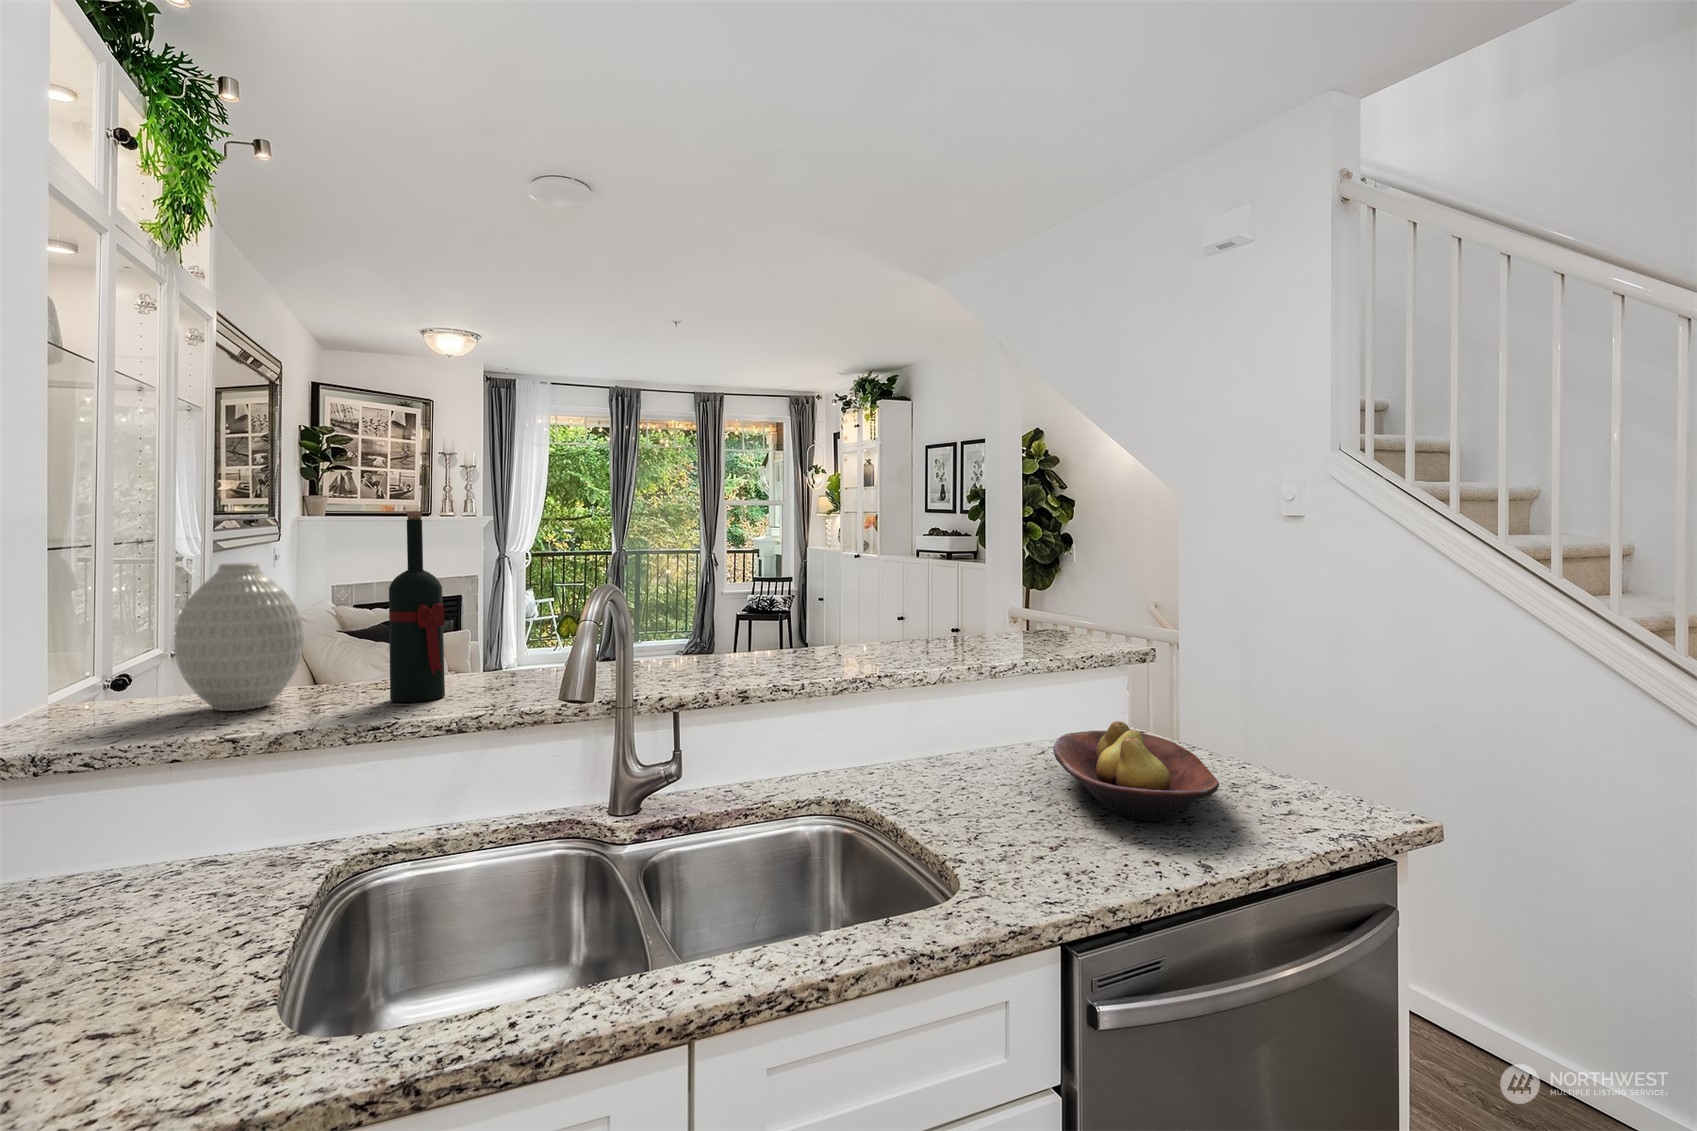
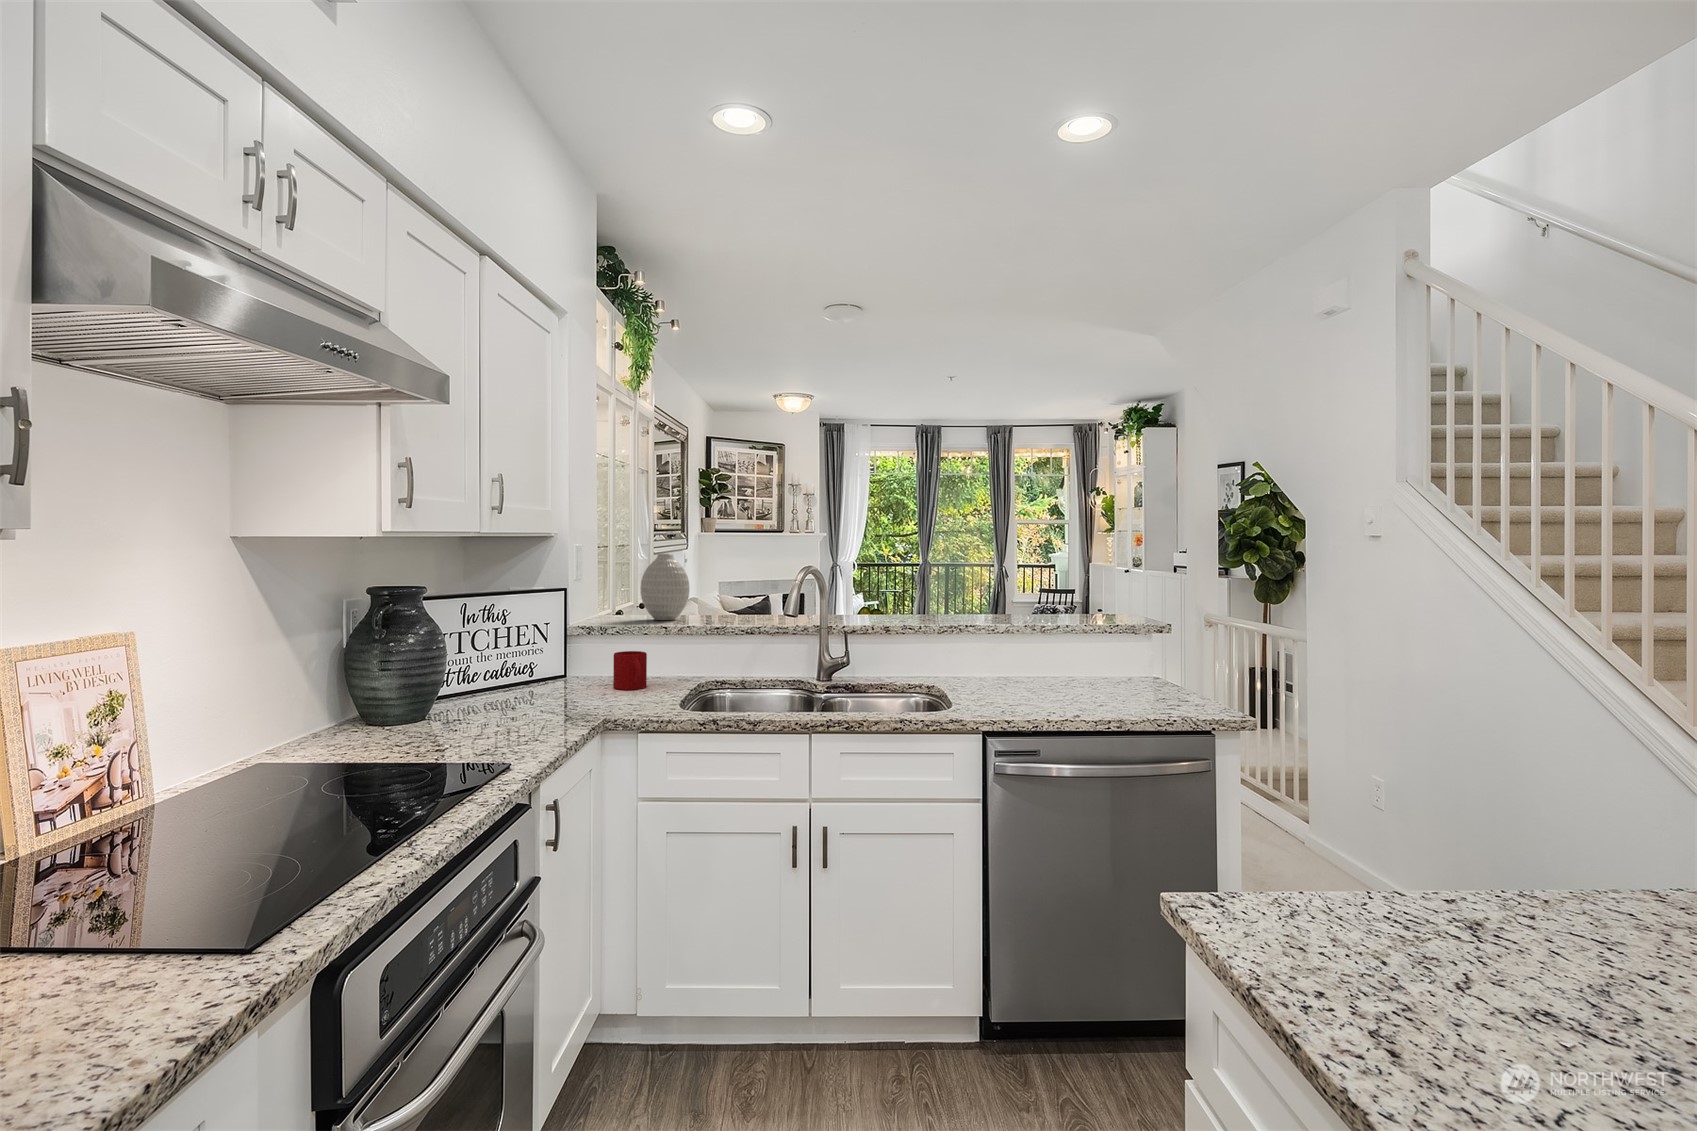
wine bottle: present [389,512,445,702] -> none [724,530,747,621]
fruit bowl: present [1053,721,1219,821] -> none [1048,655,1142,703]
mug: none [78,819,190,940] -> present [613,651,647,690]

